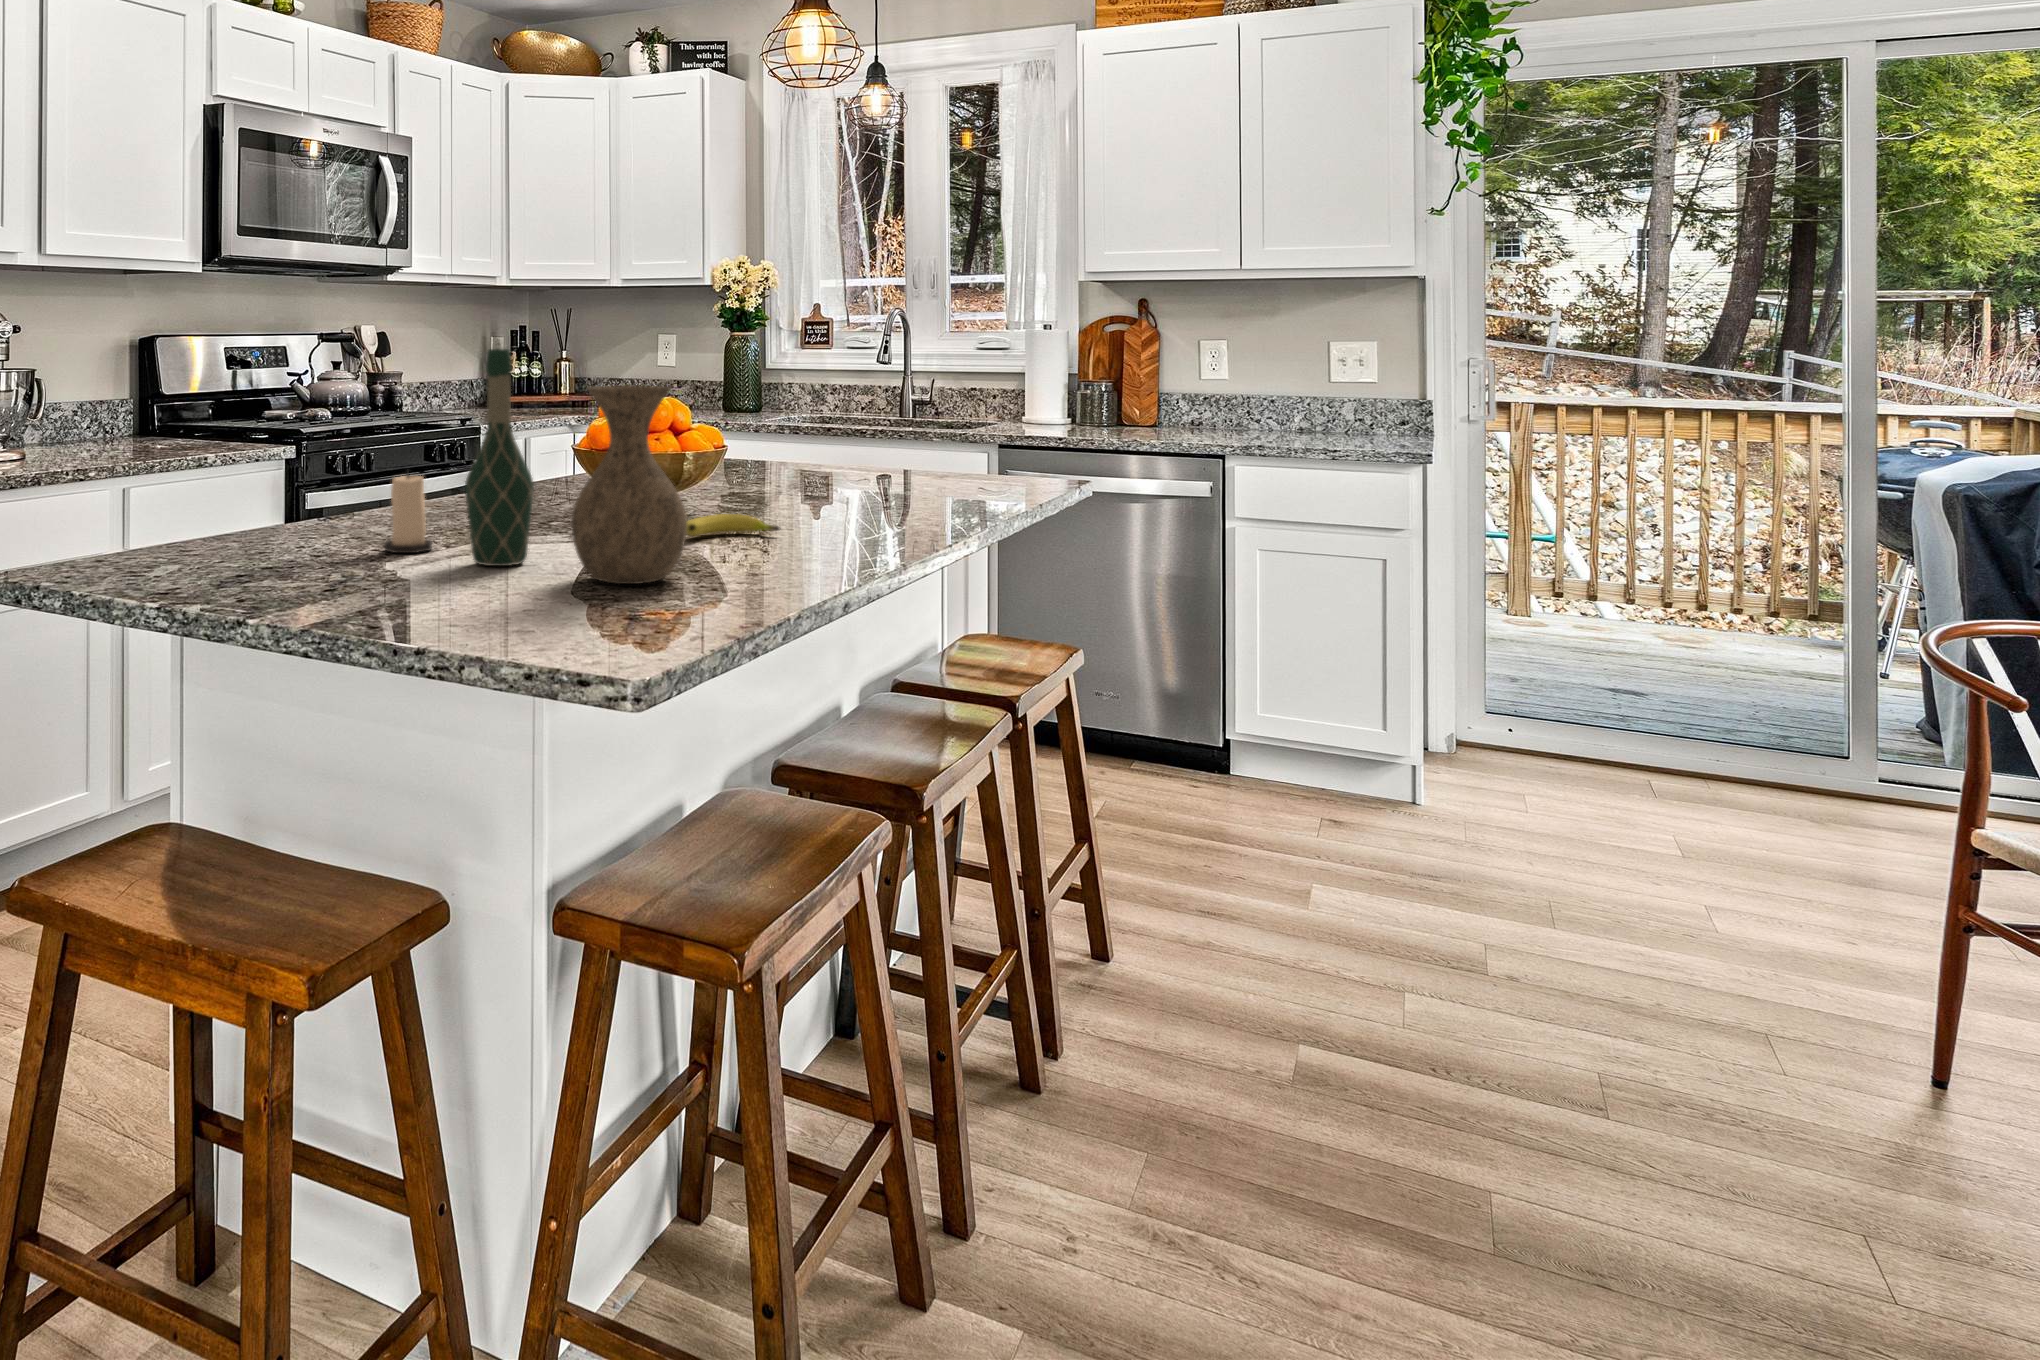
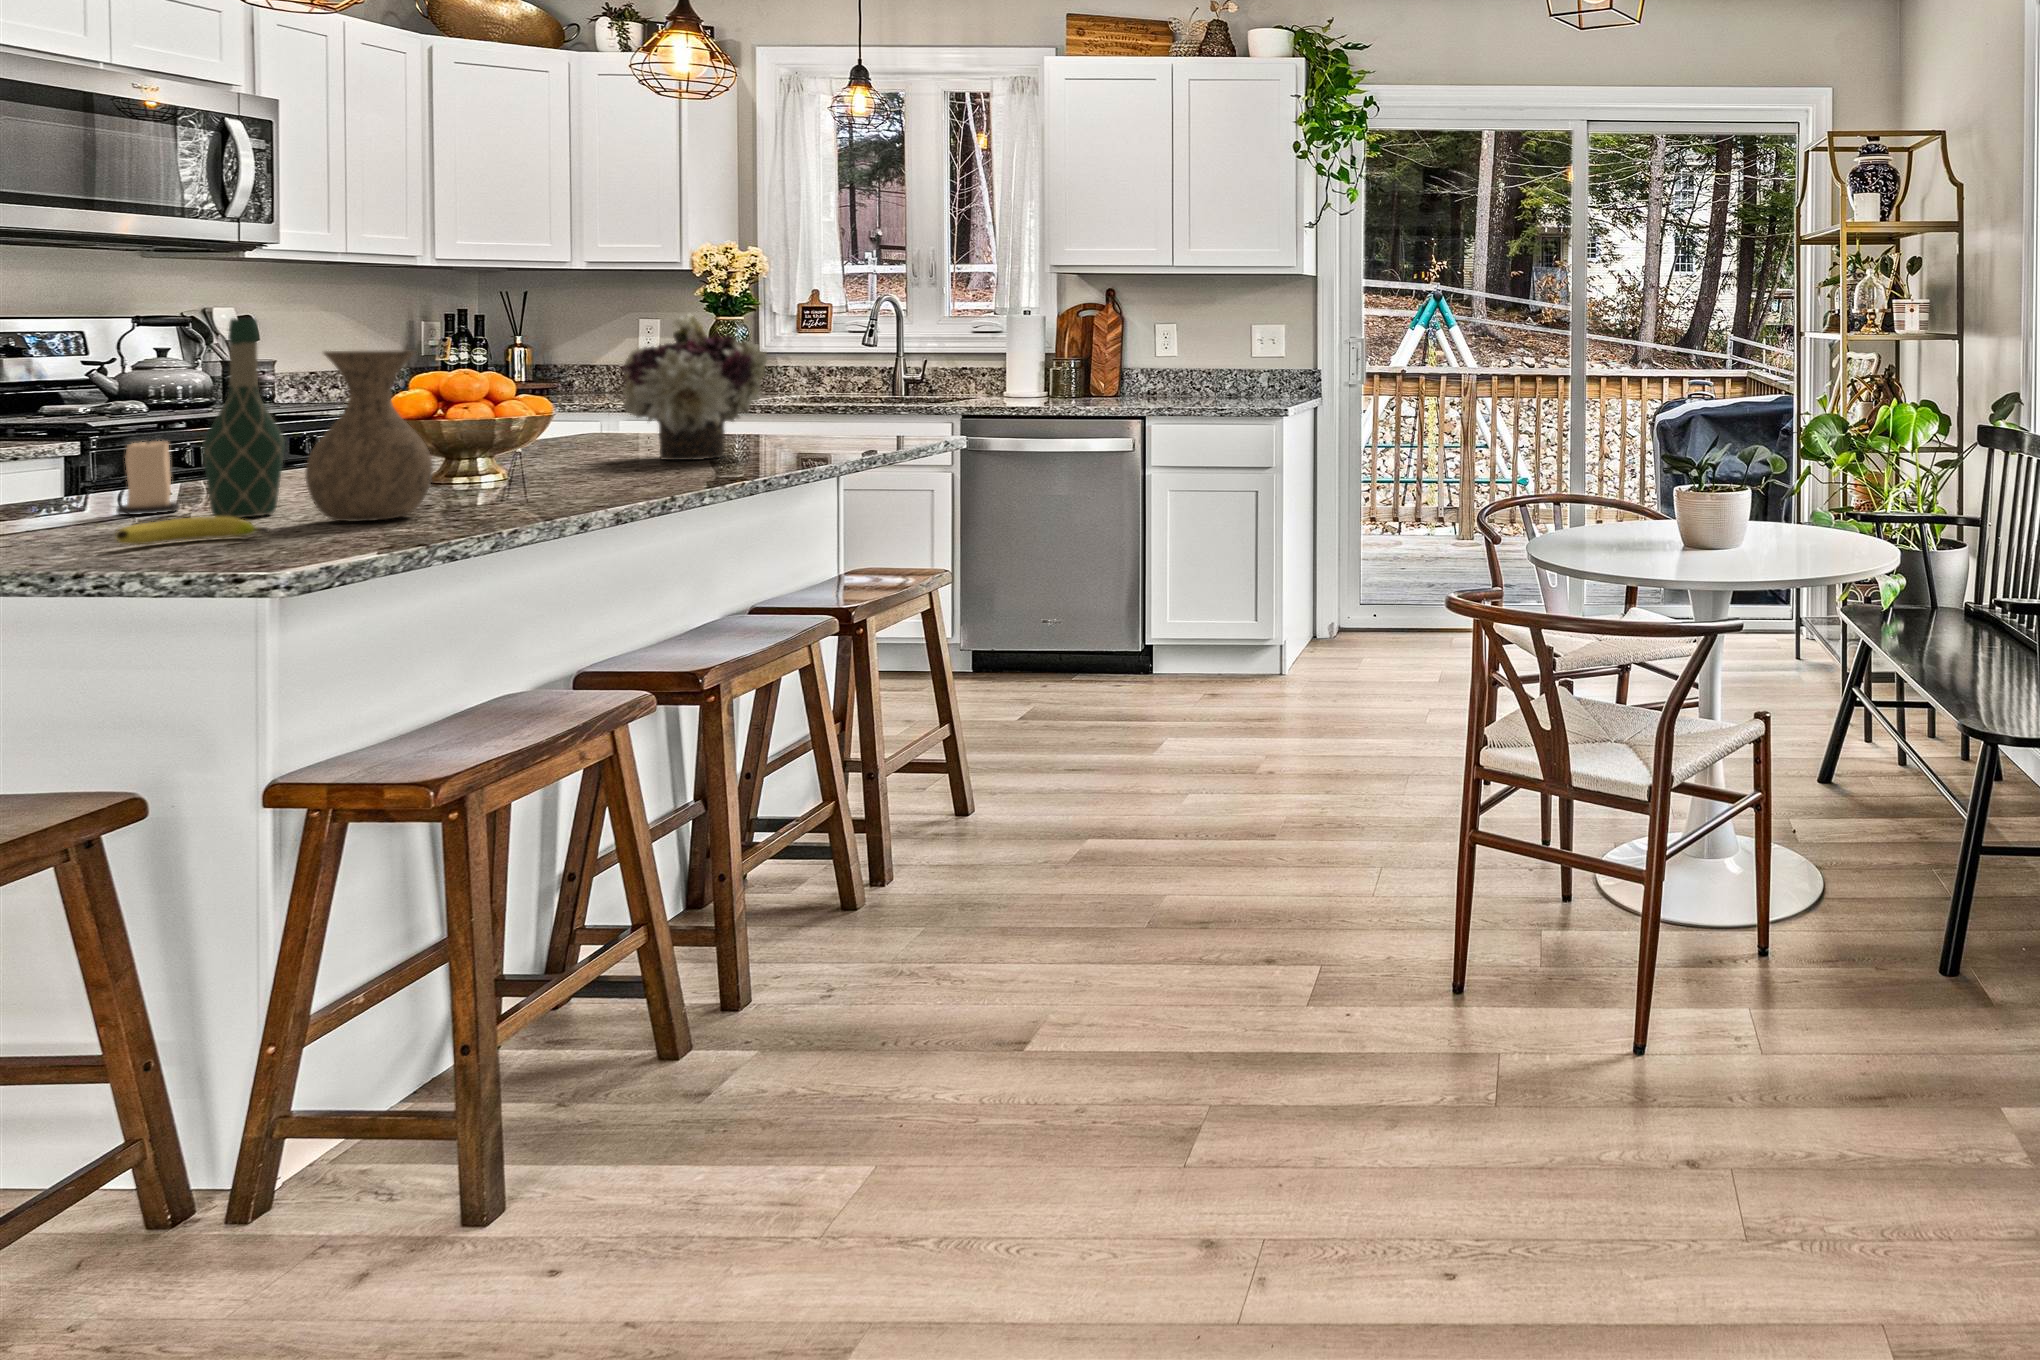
flower arrangement: none [757,334,913,500] -> present [622,314,766,460]
fruit: present [687,514,781,536] -> present [115,517,269,545]

